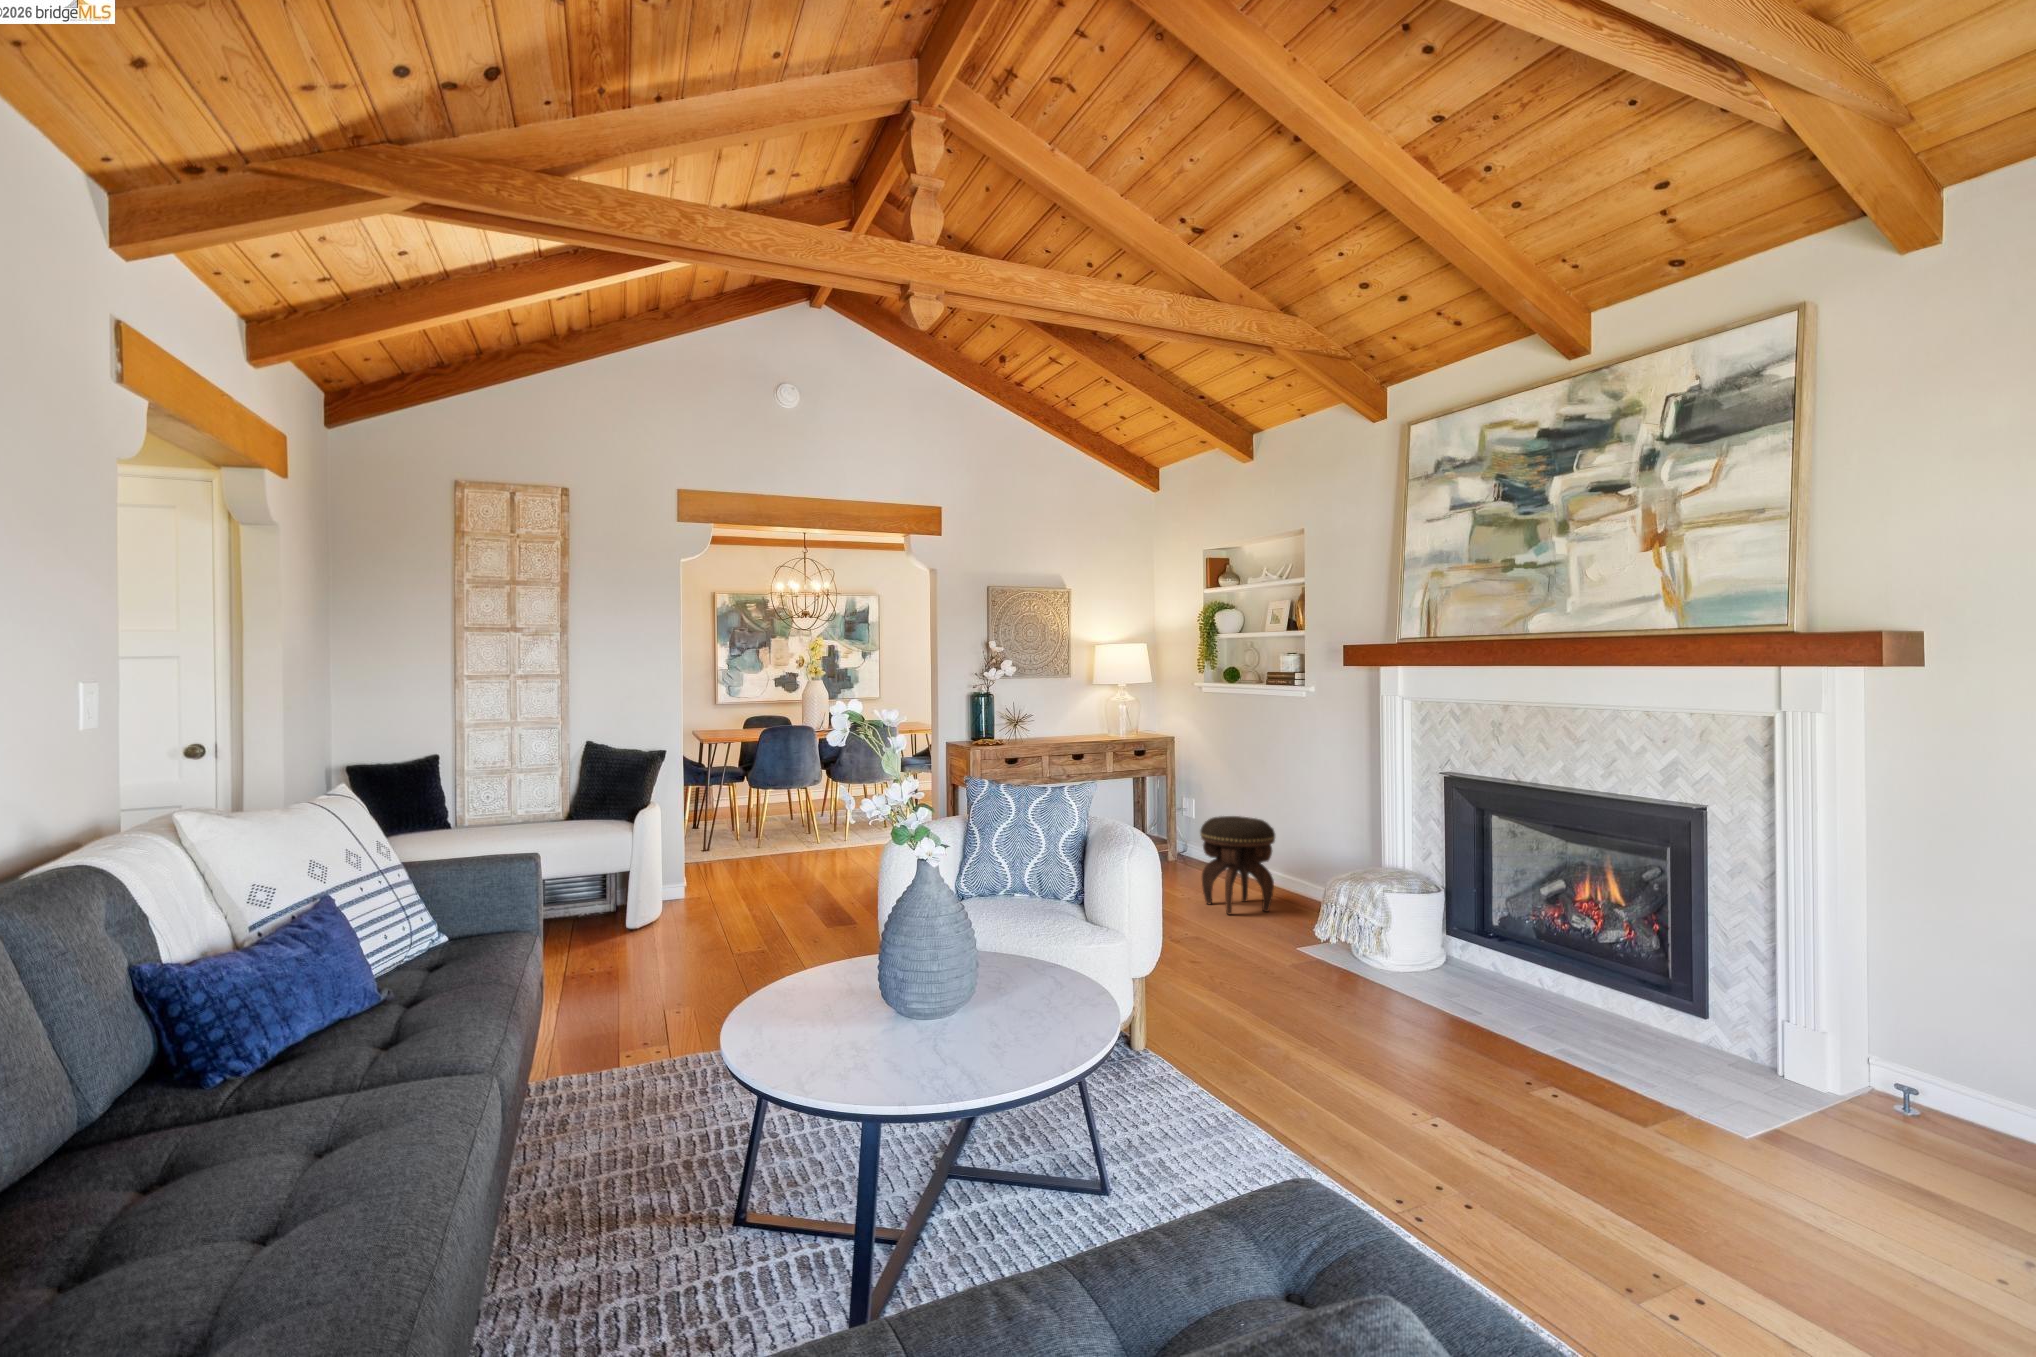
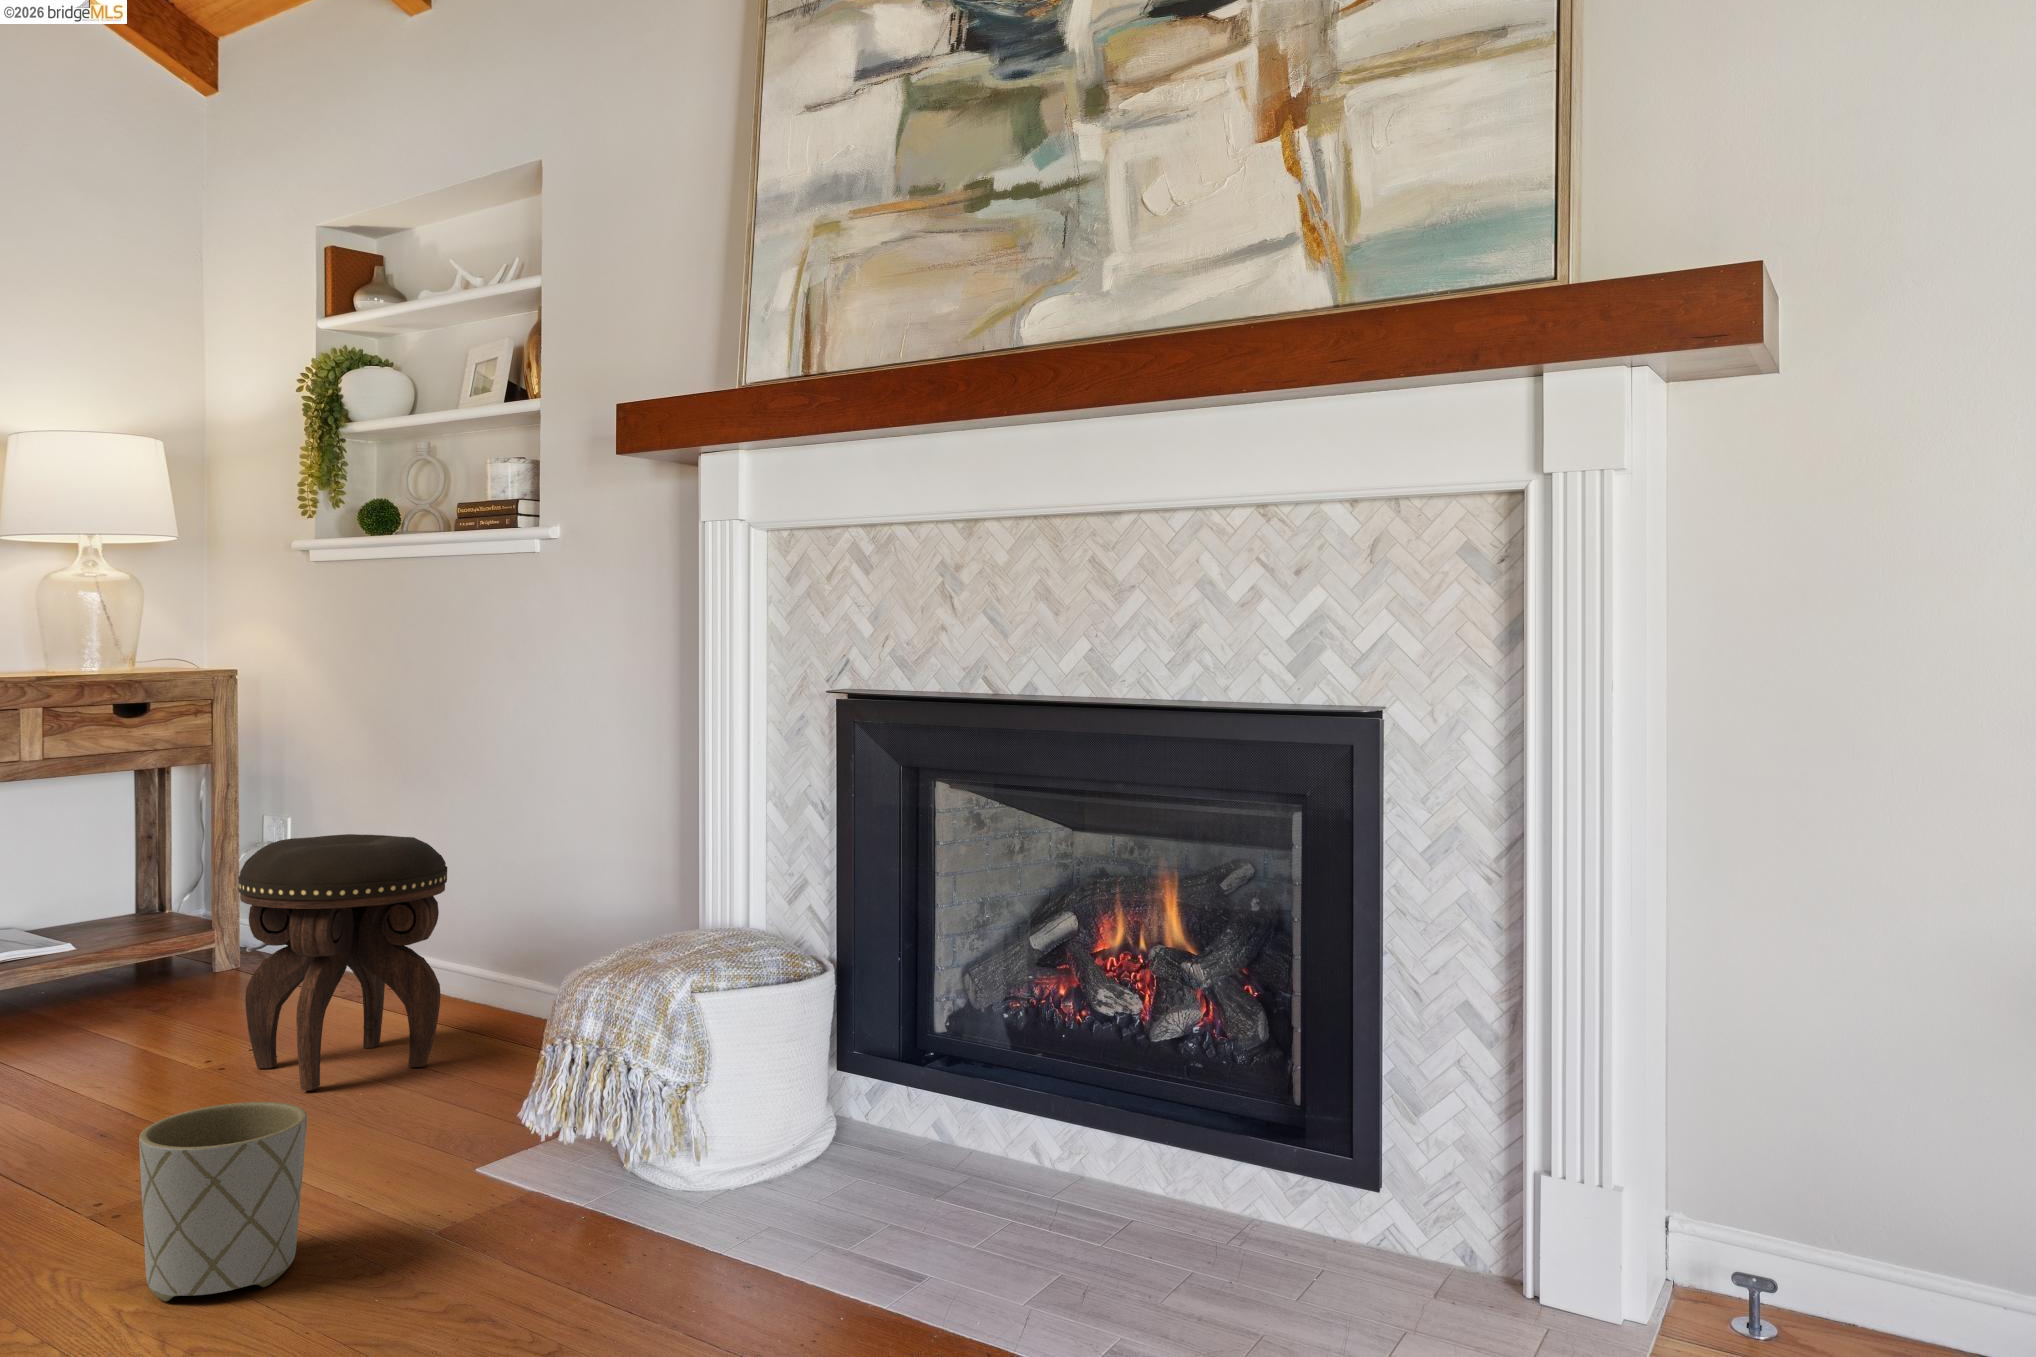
planter: none [1206,912,1253,972] -> present [139,1102,307,1301]

